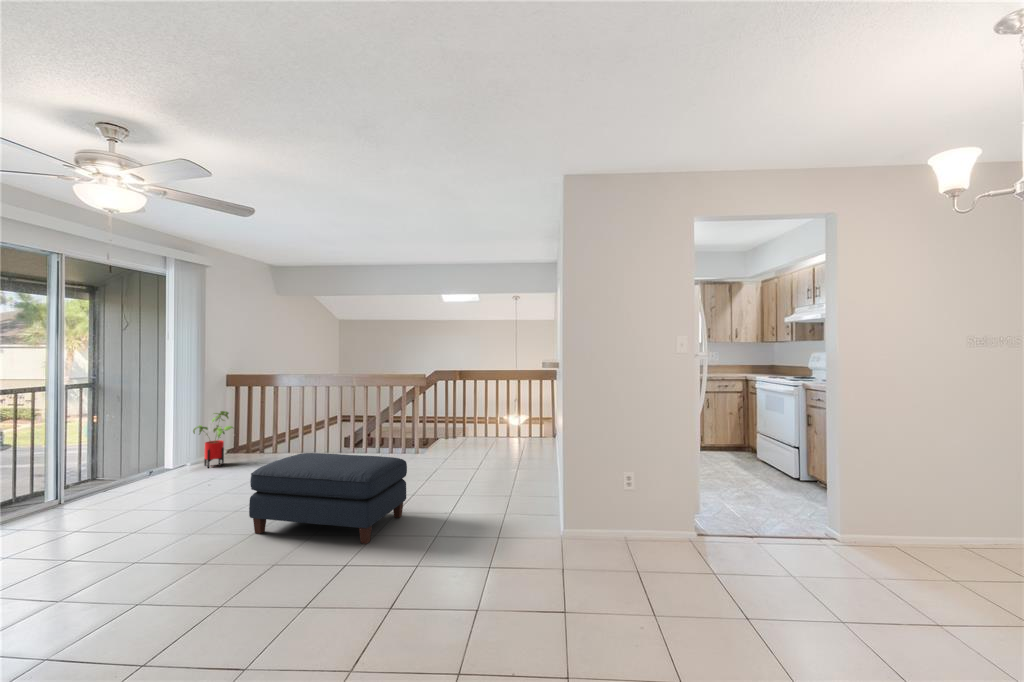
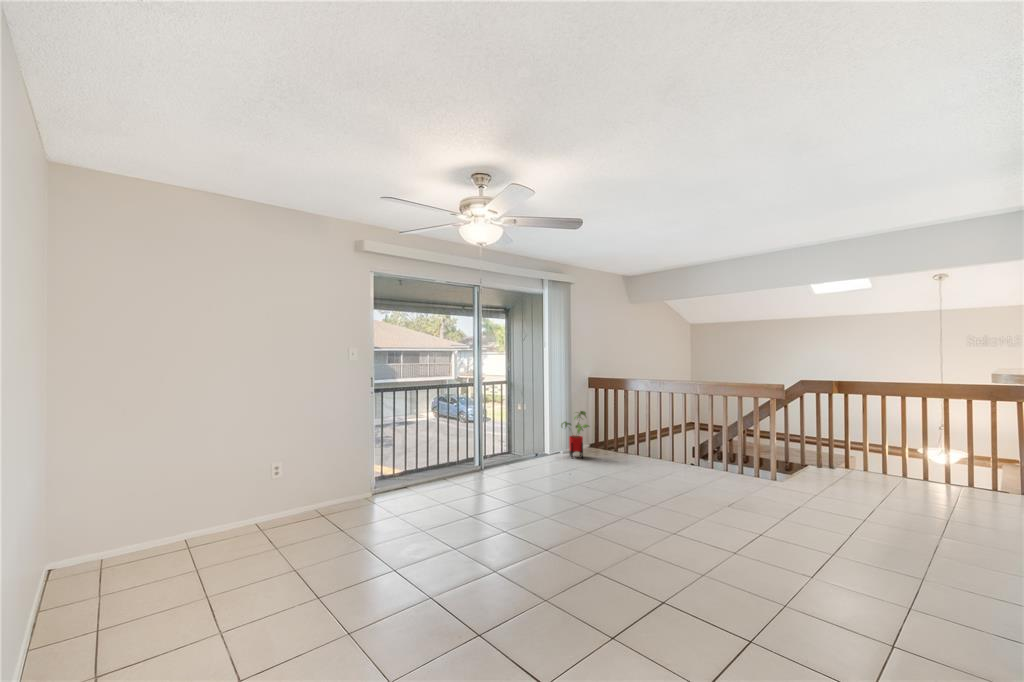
ottoman: present [249,453,407,544] -> none [591,462,764,588]

